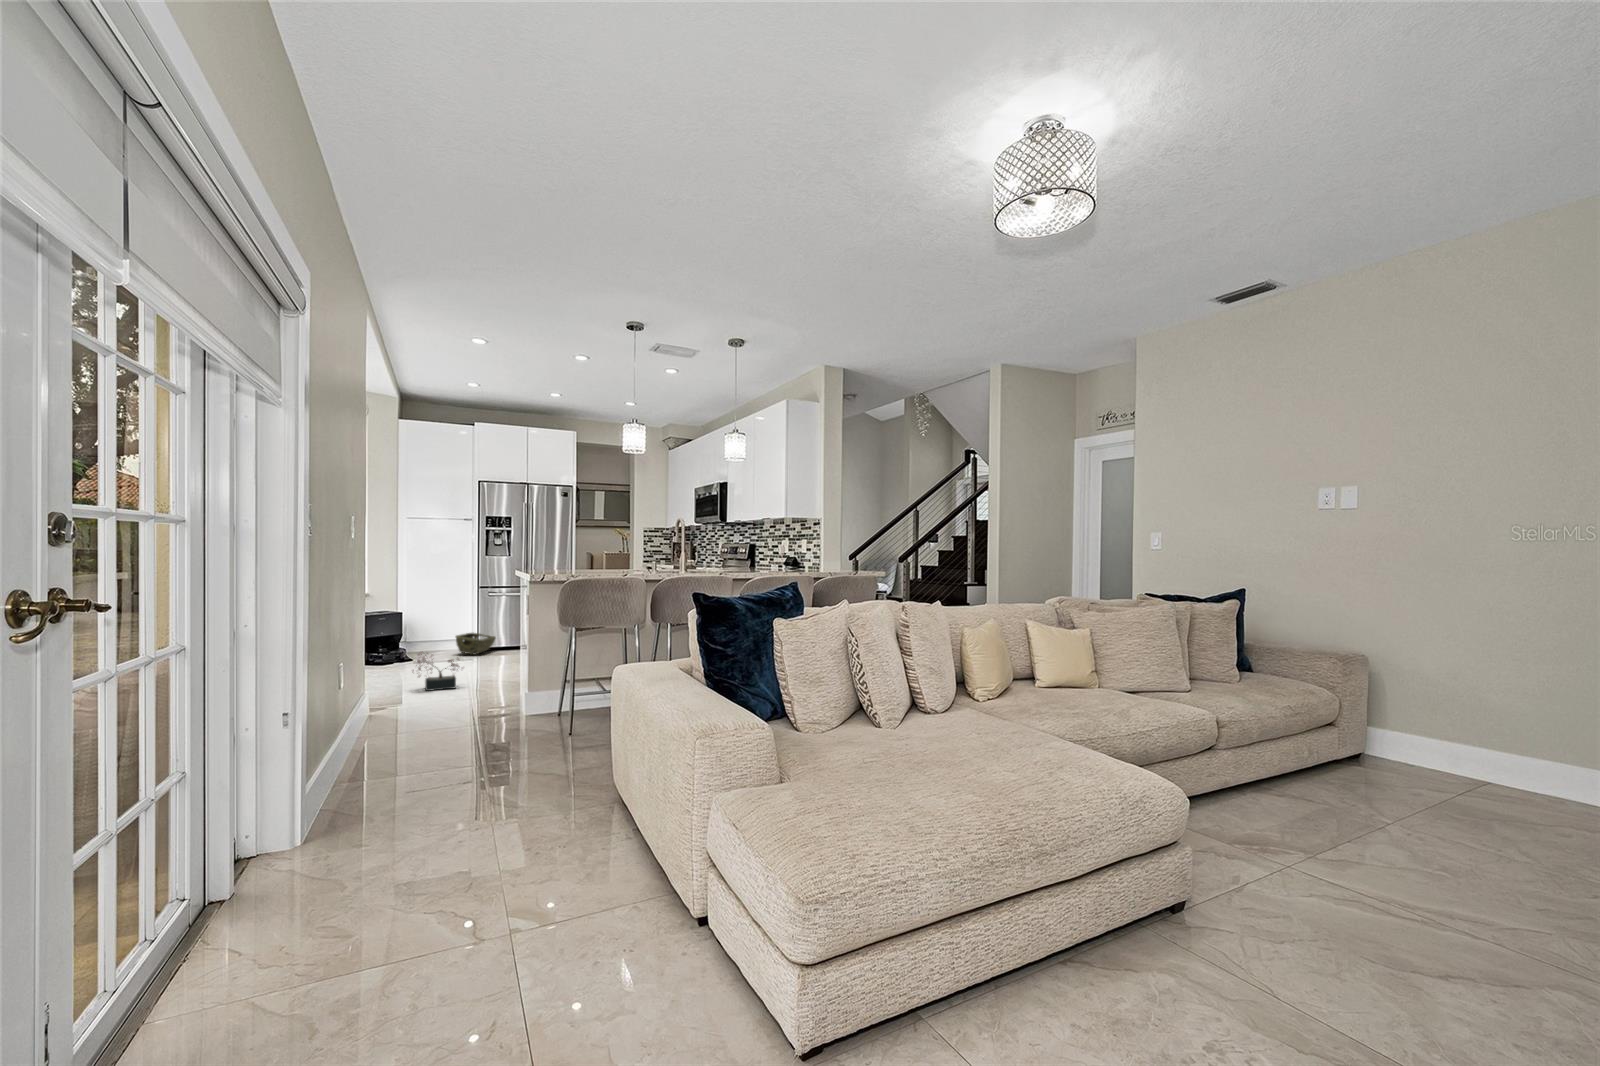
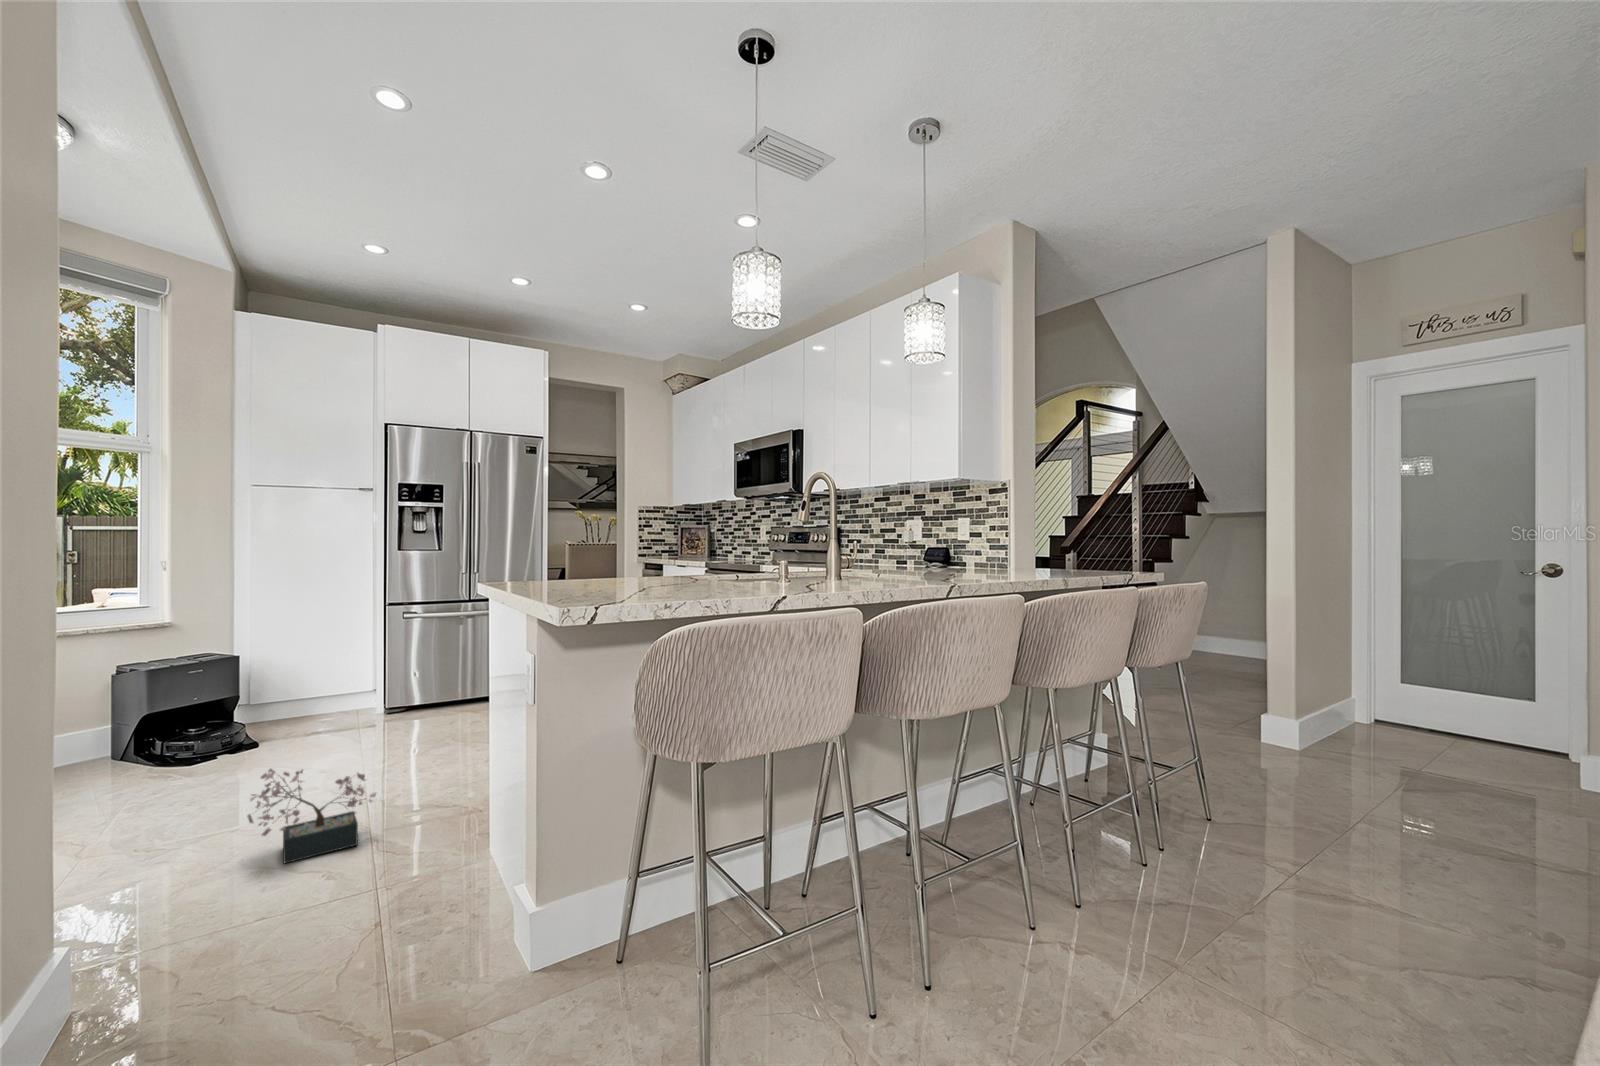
woven basket: present [456,633,496,655] -> none [345,681,420,724]

